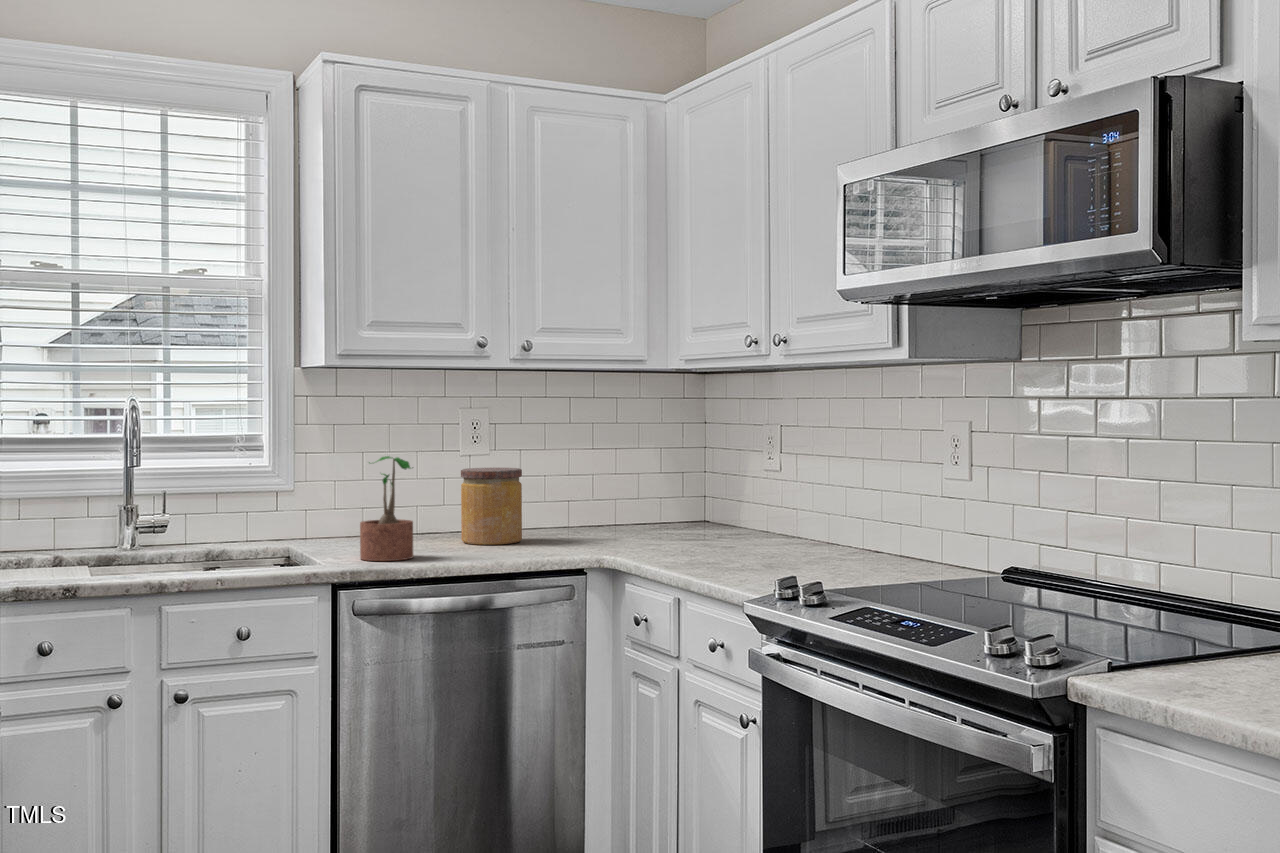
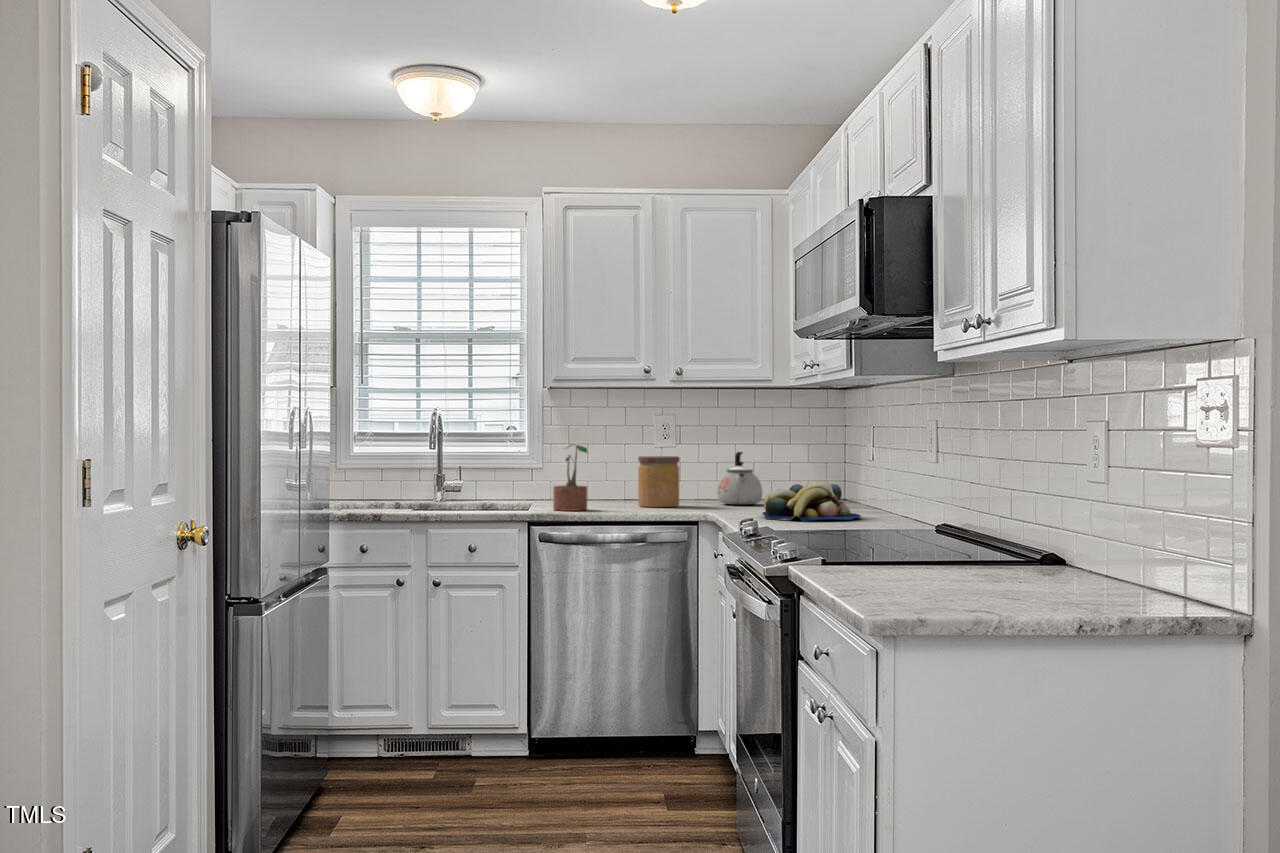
kettle: none [556,458,619,532] -> present [717,452,762,505]
fruit bowl: none [685,503,825,563] -> present [762,482,861,521]

